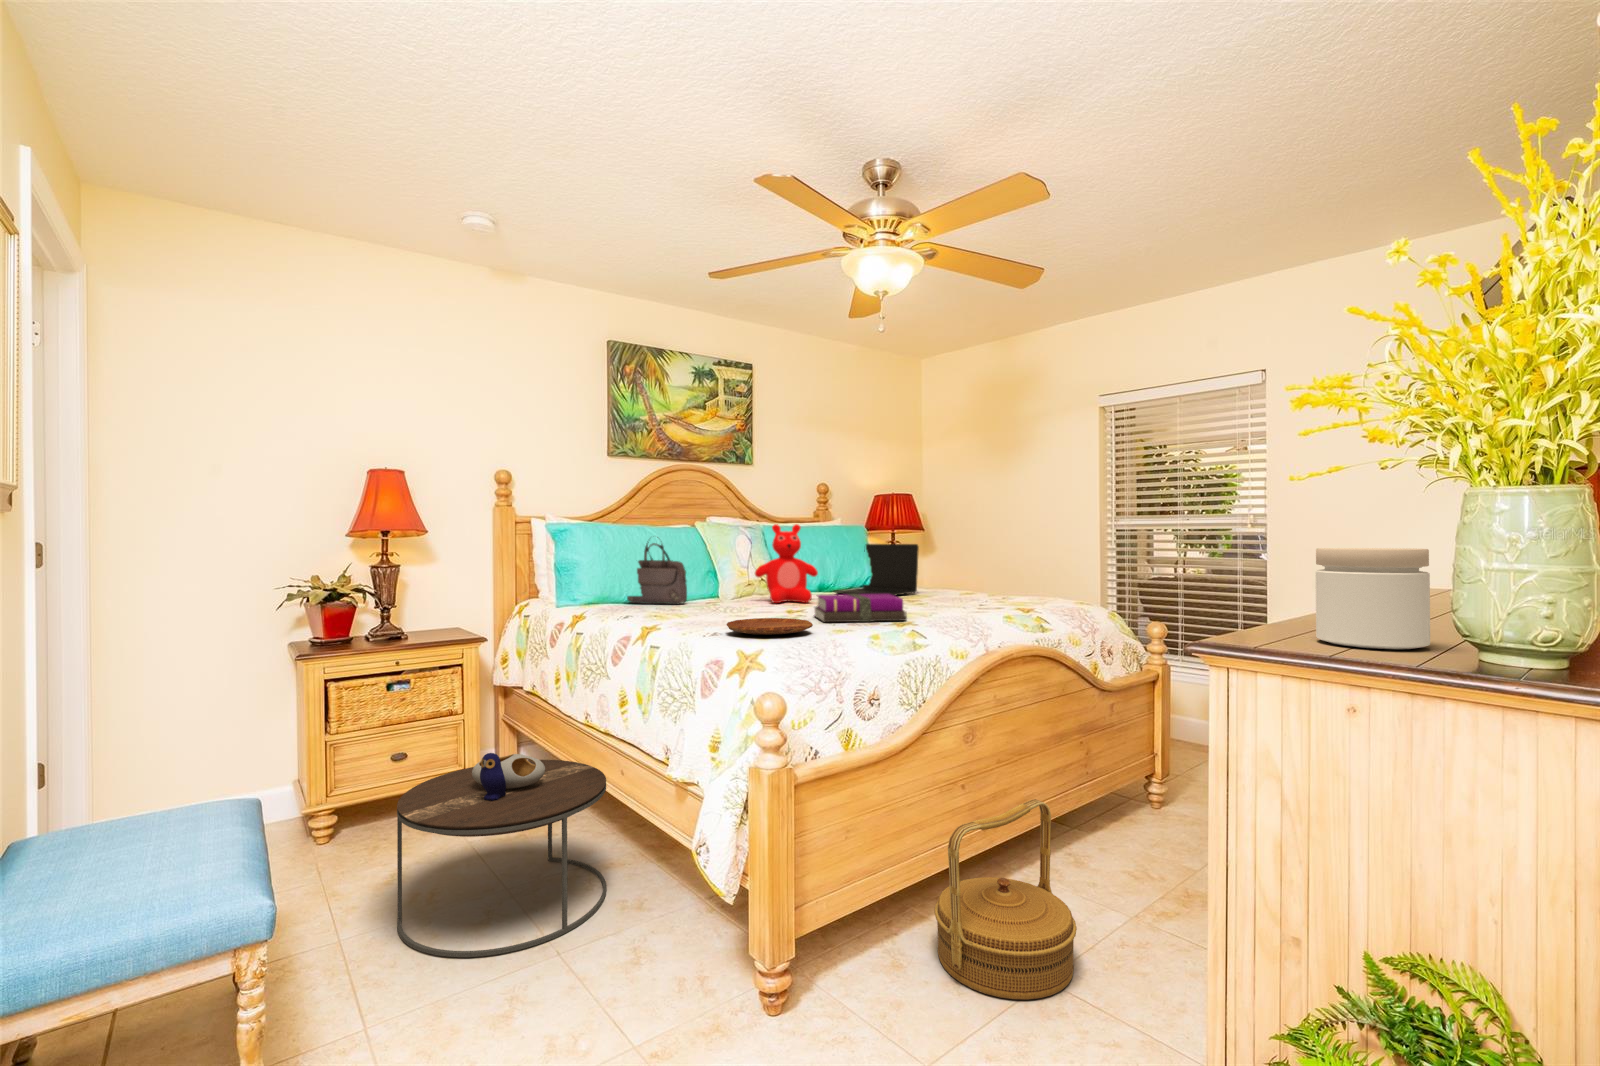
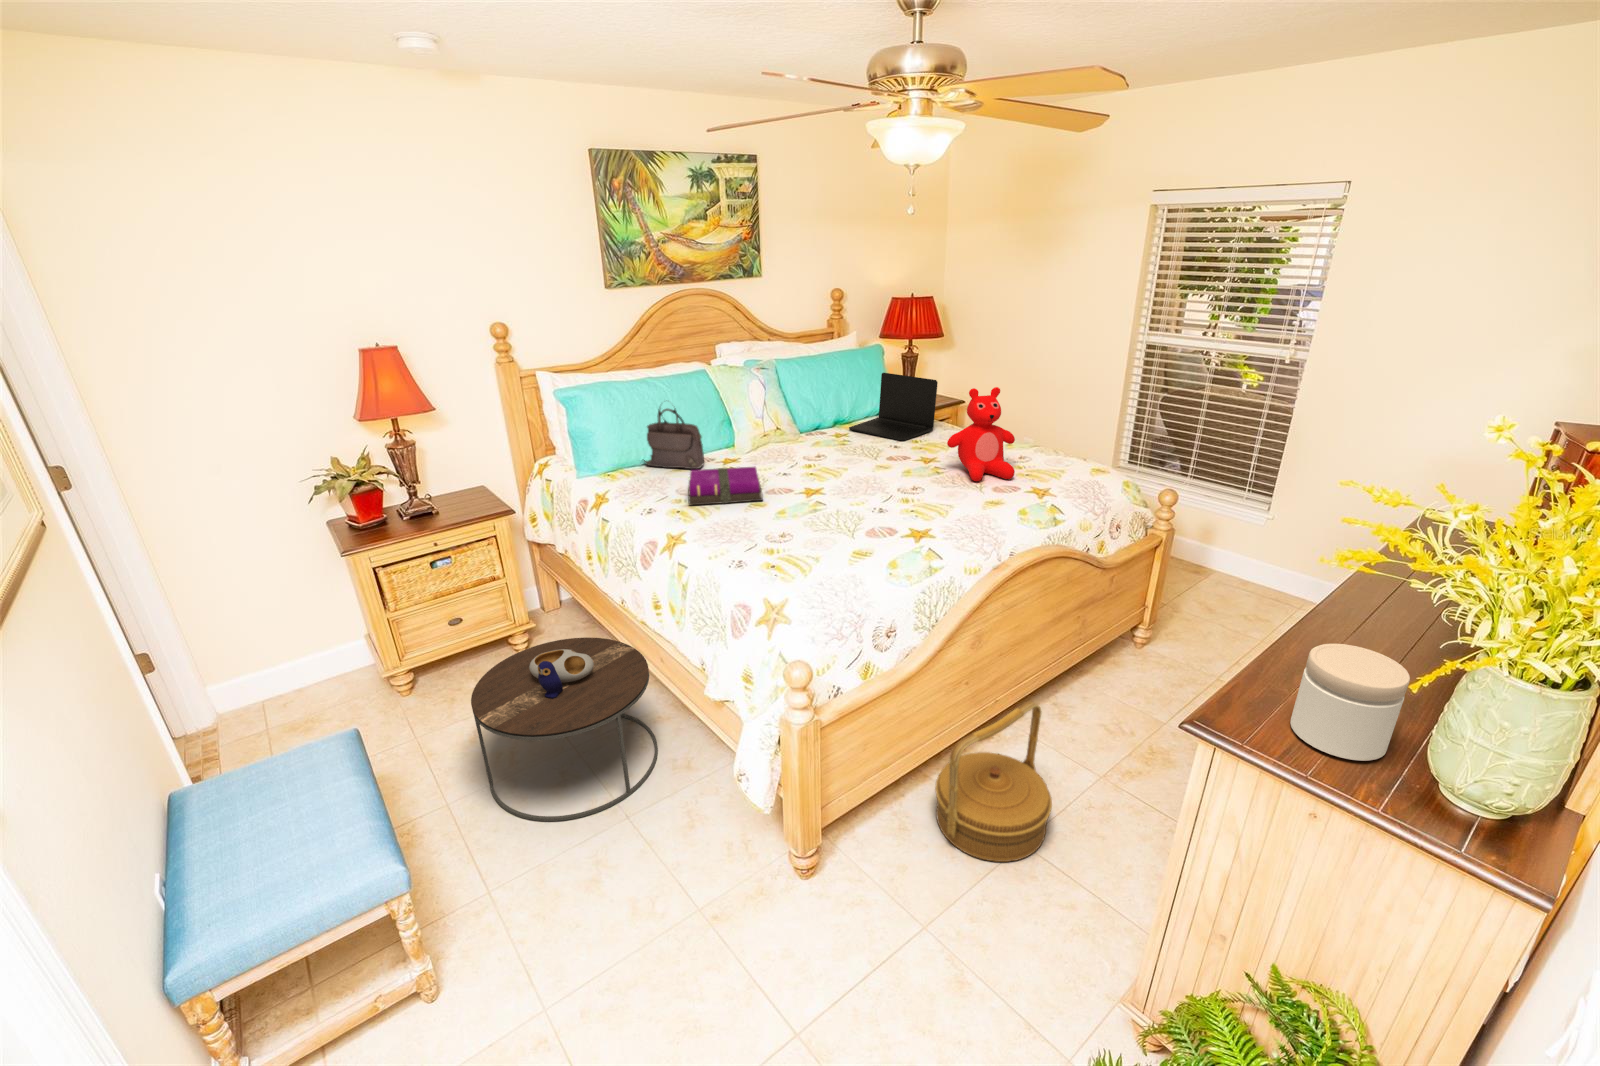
teddy bear: present [755,524,818,603] -> present [947,387,1015,481]
notebook: present [814,594,907,622] -> present [688,467,763,505]
tray: present [727,618,813,635] -> none [751,542,833,579]

